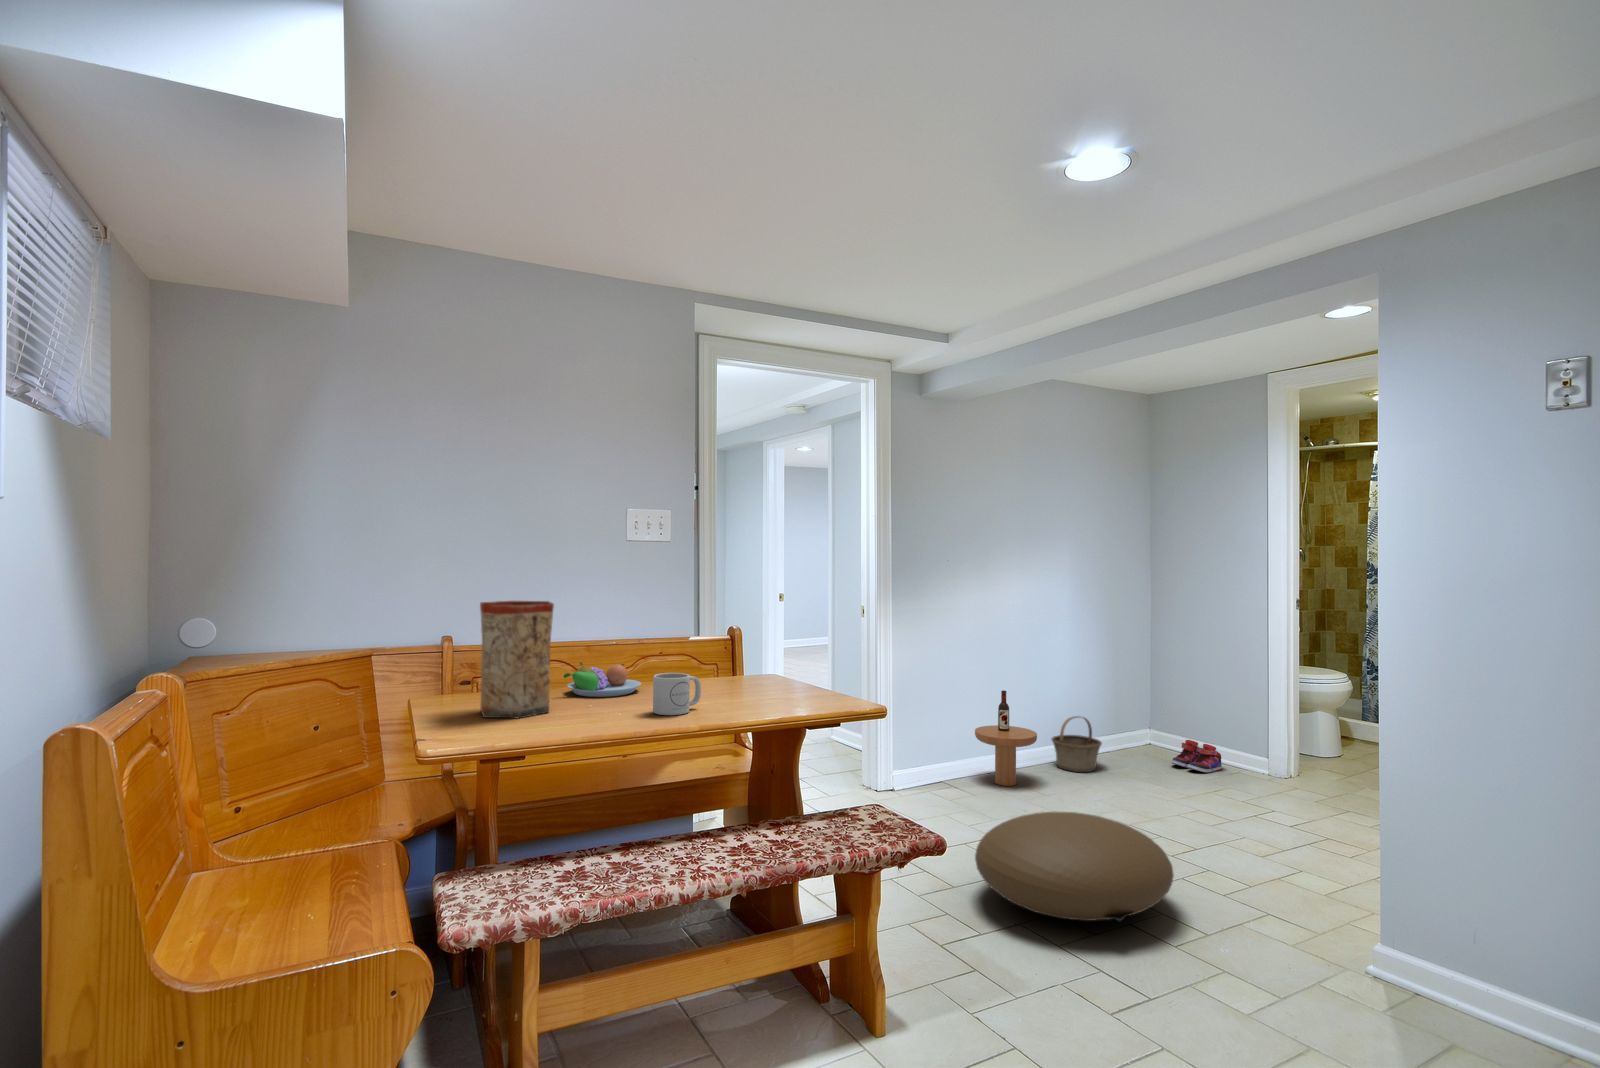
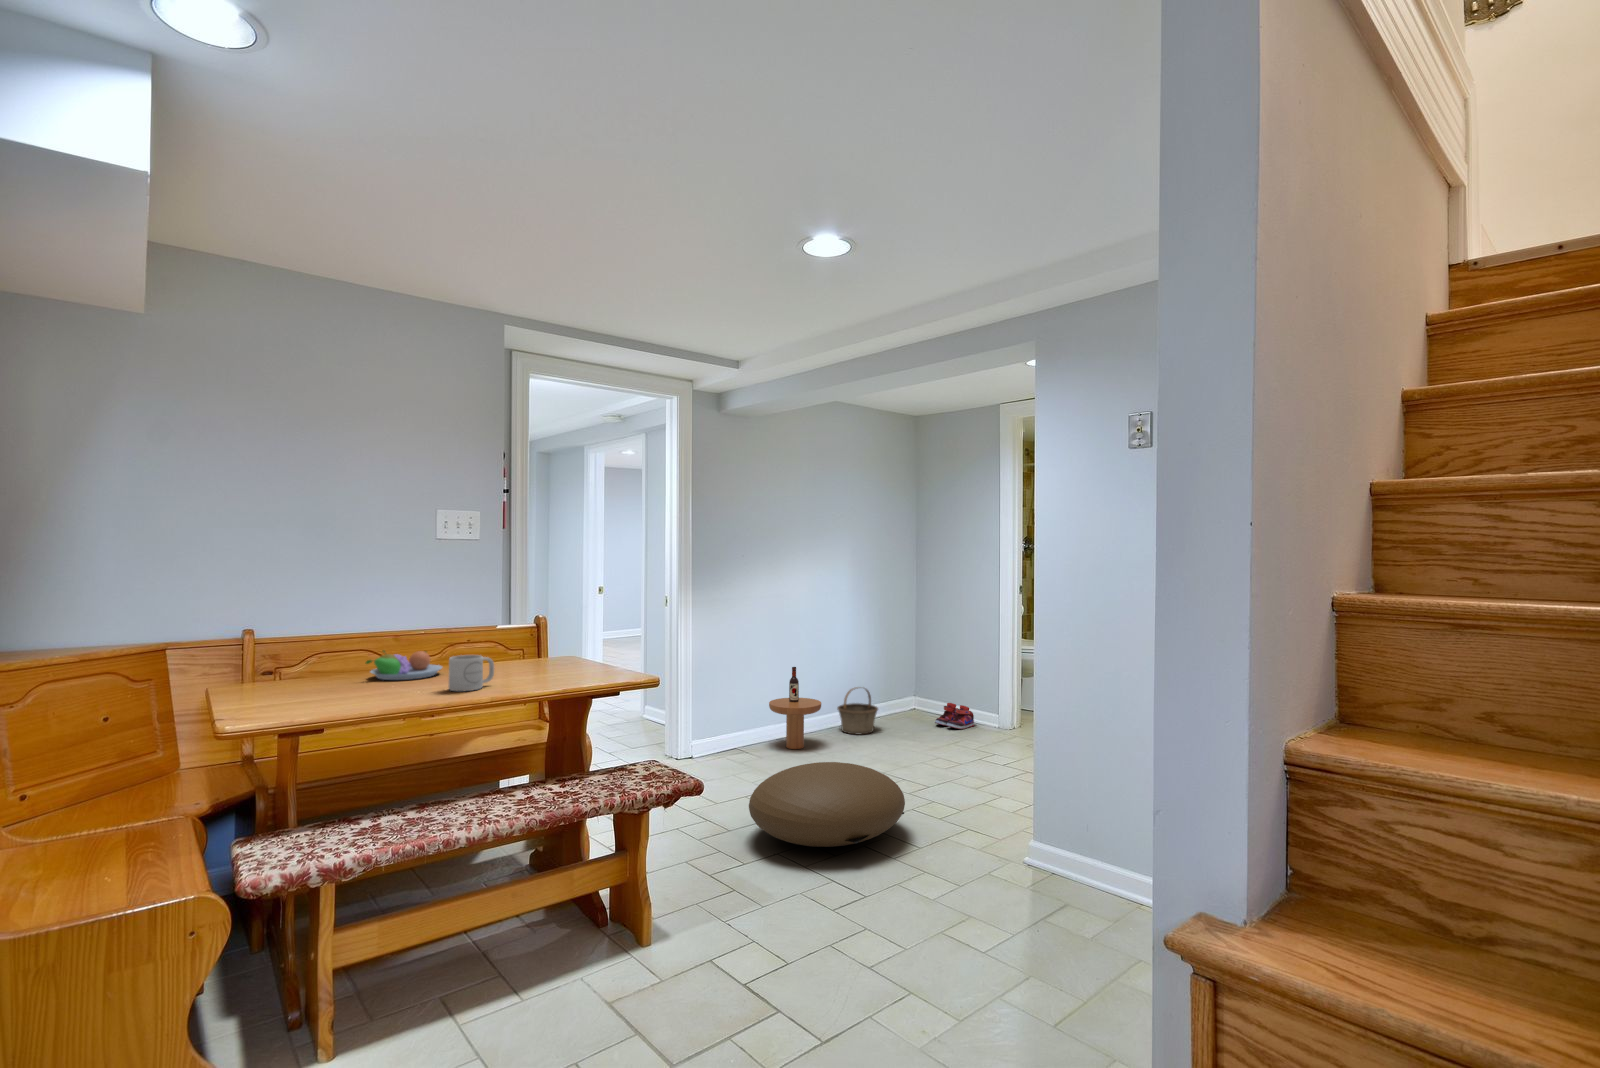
vase: present [480,601,554,718] -> none [279,595,353,701]

